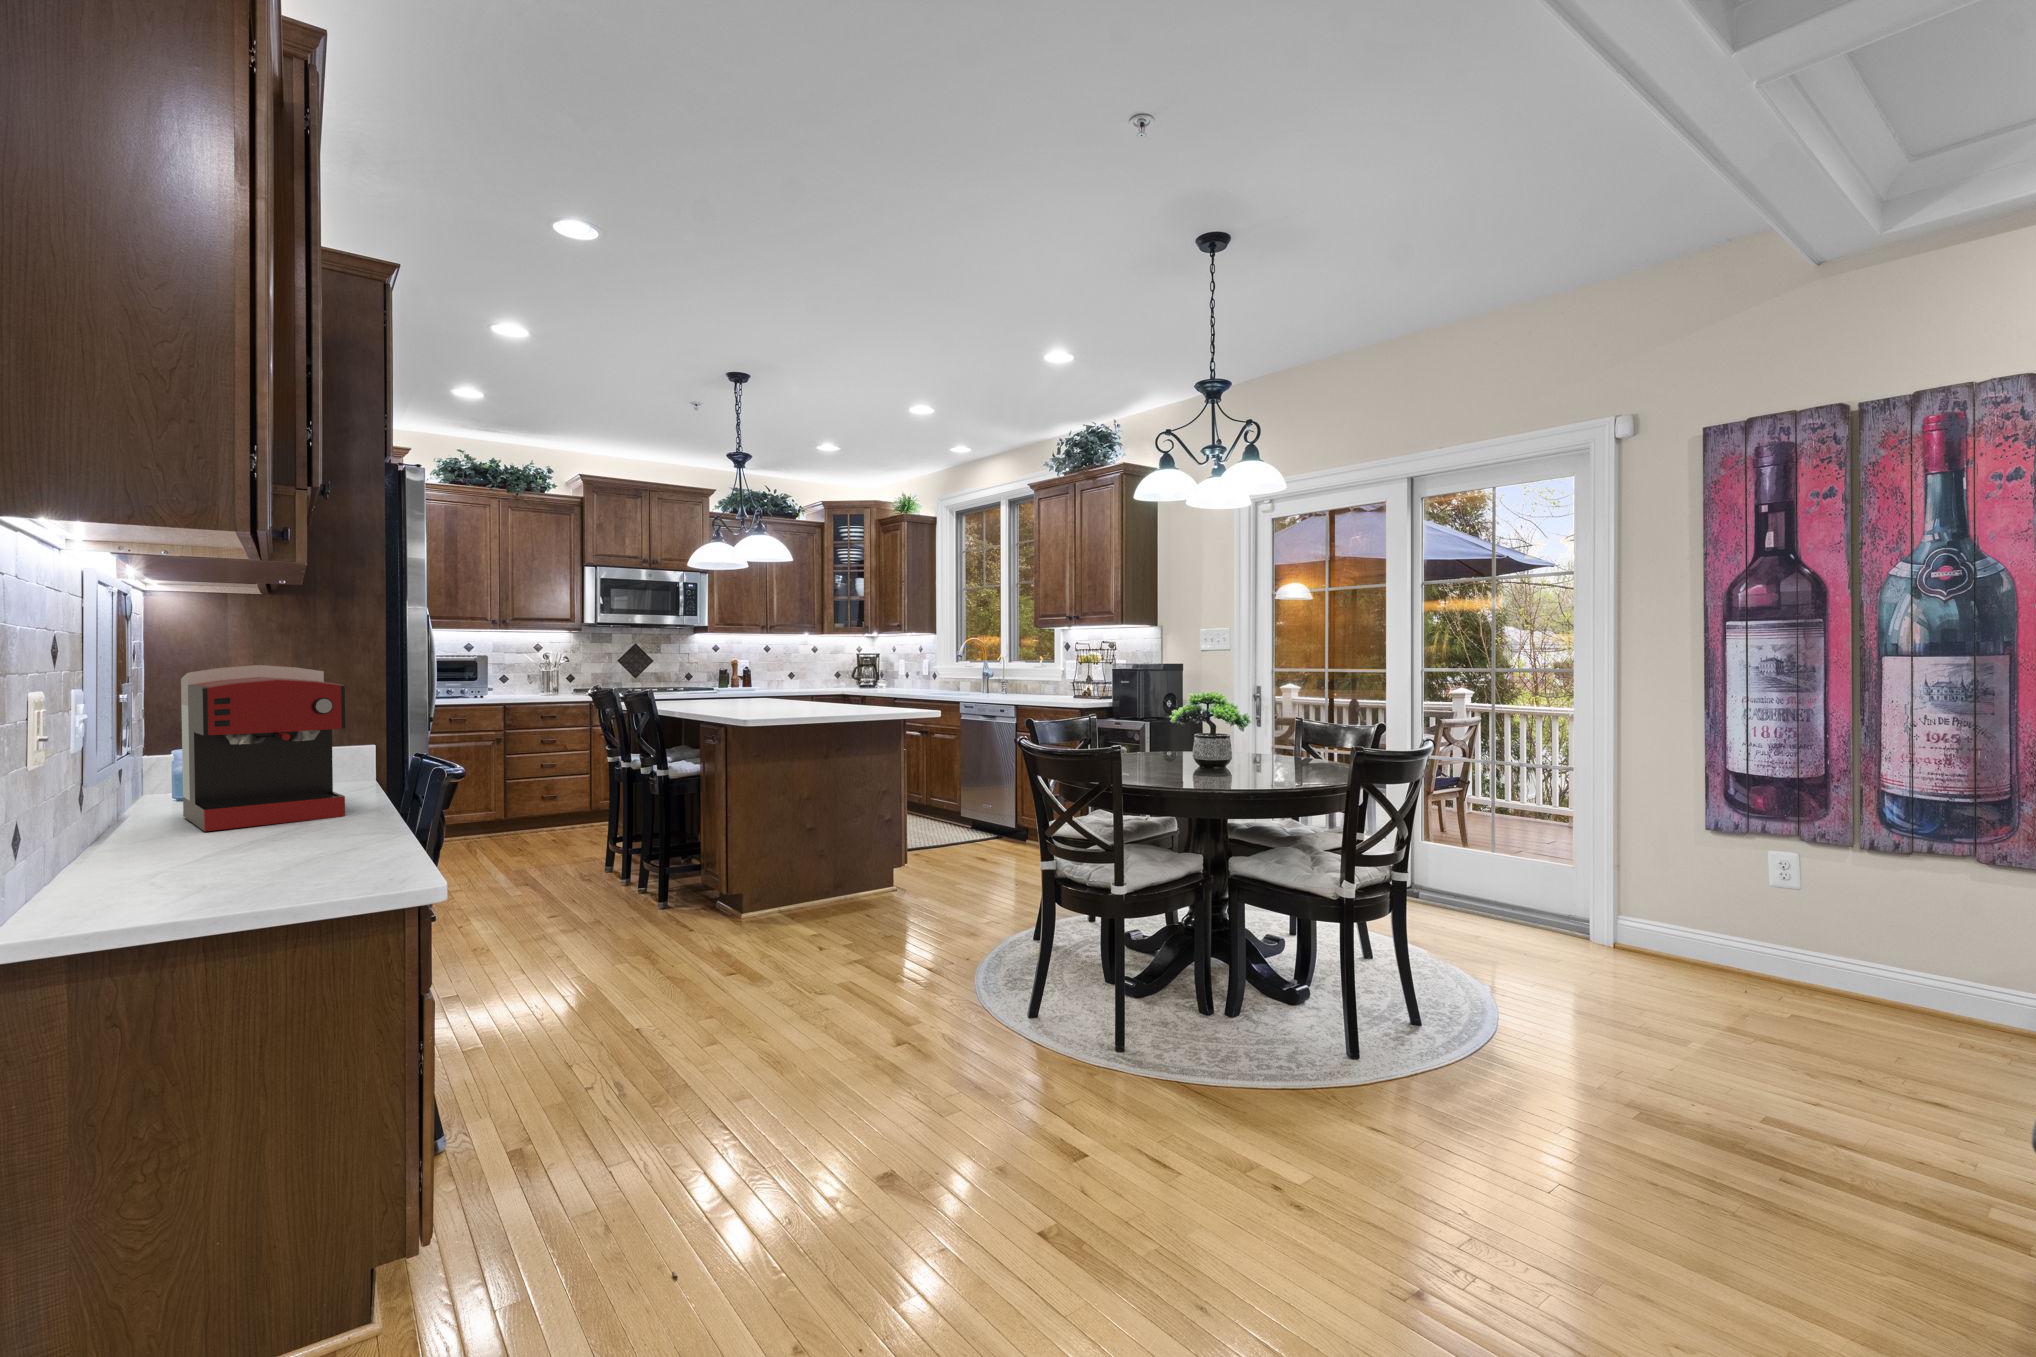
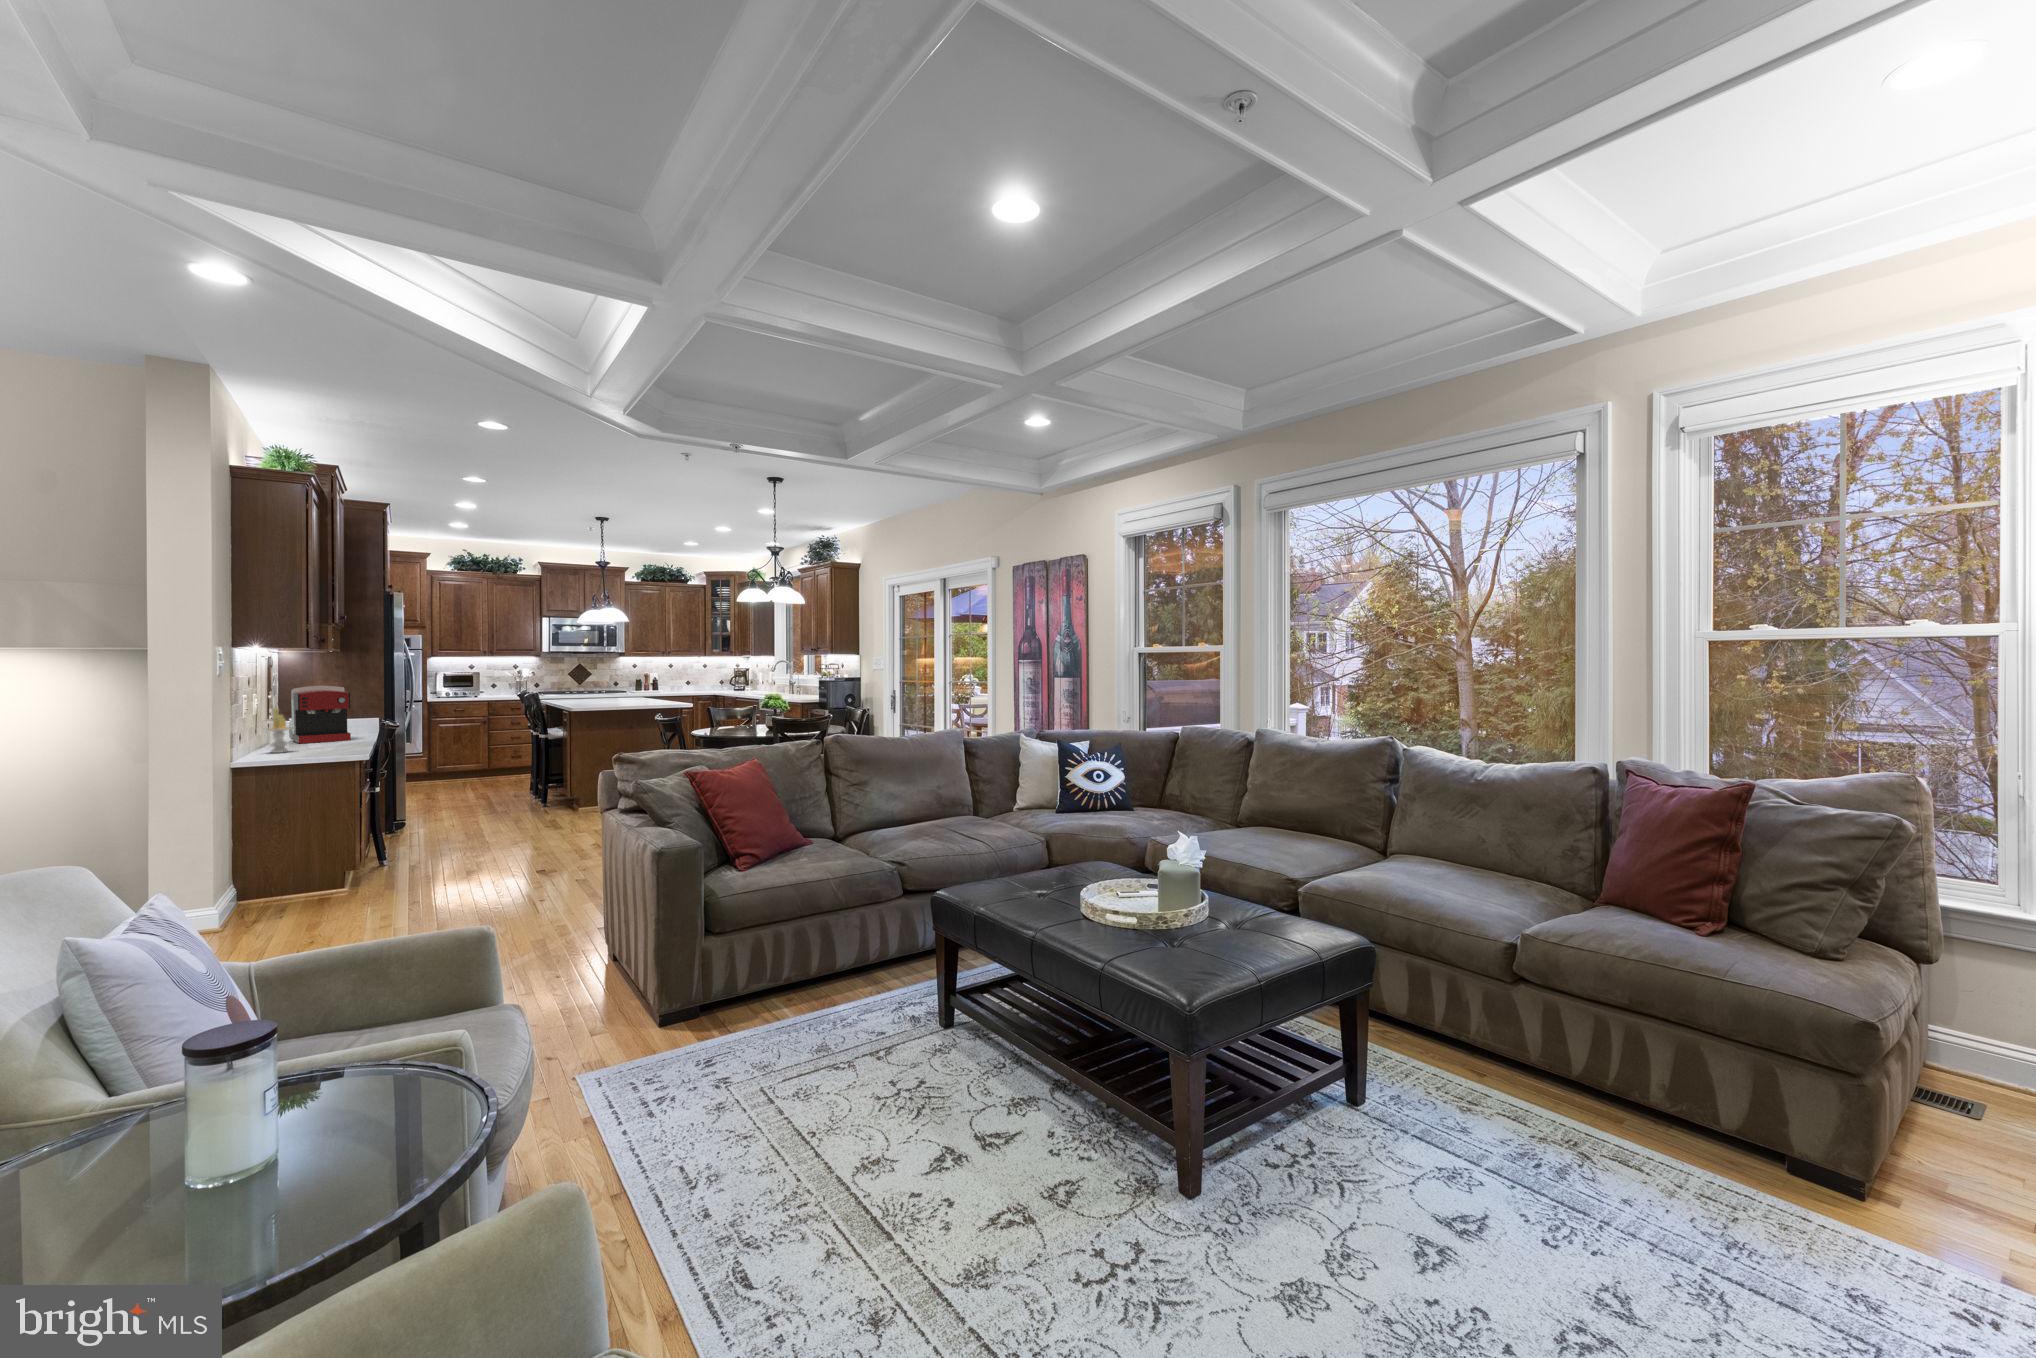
candle: none [92,732,200,890] -> present [266,708,293,753]

